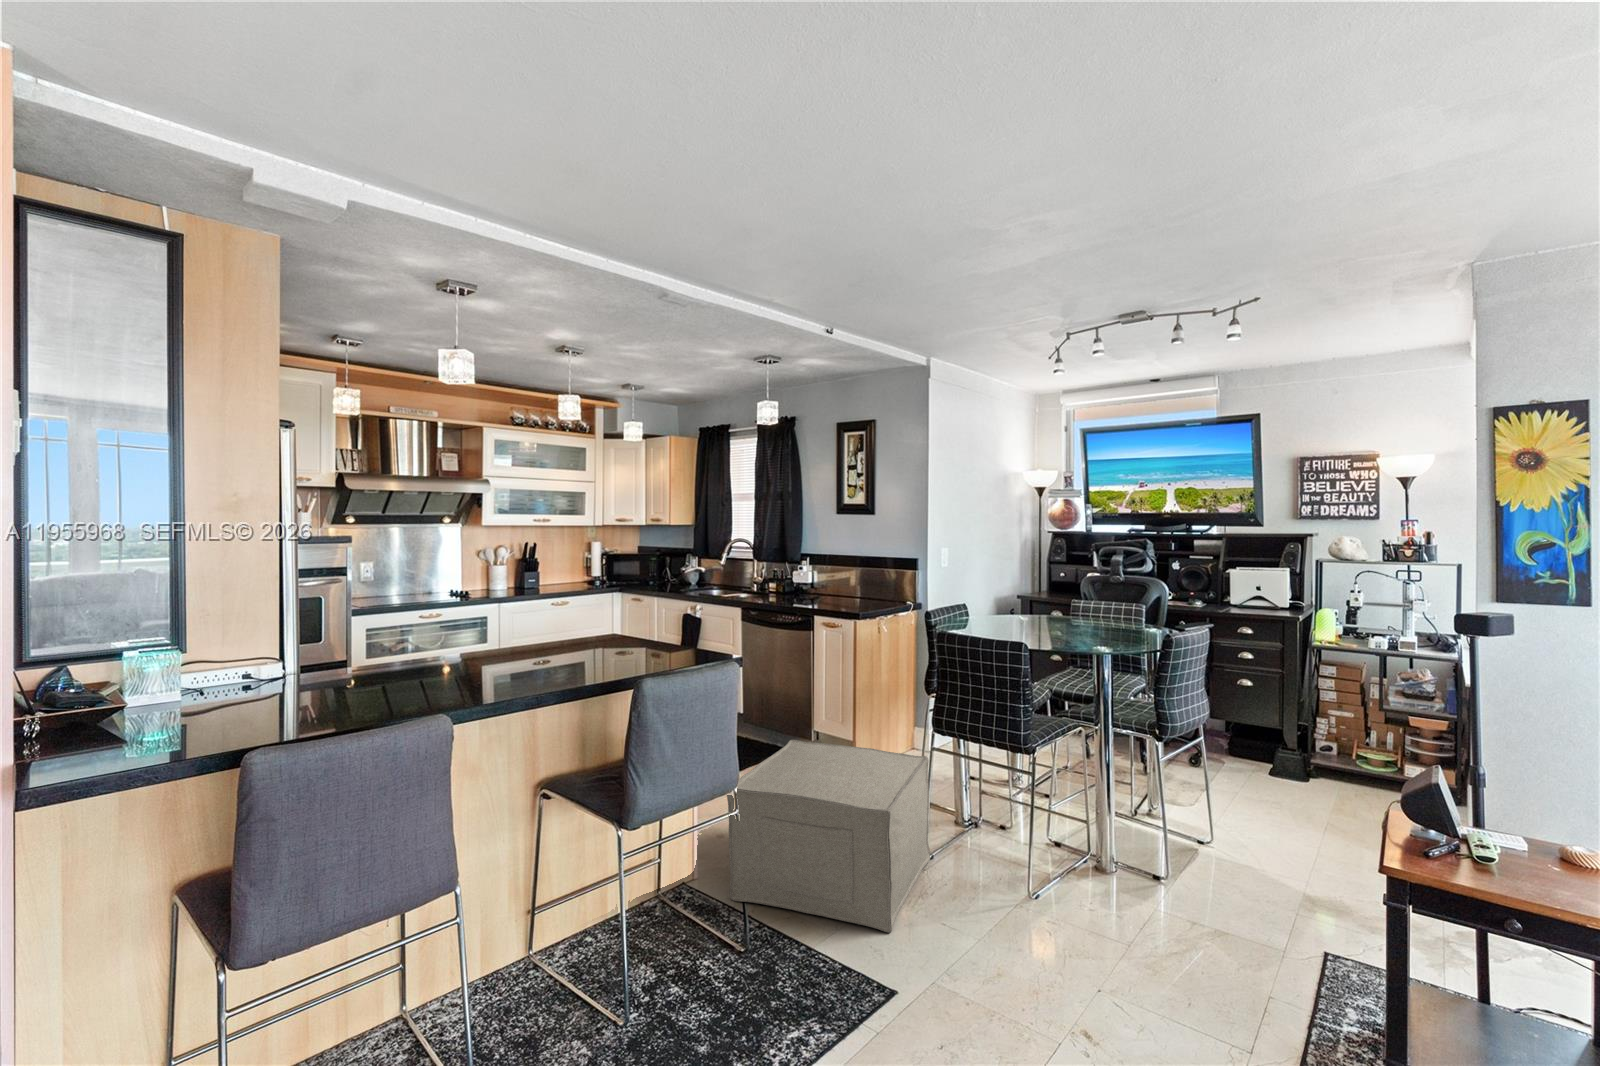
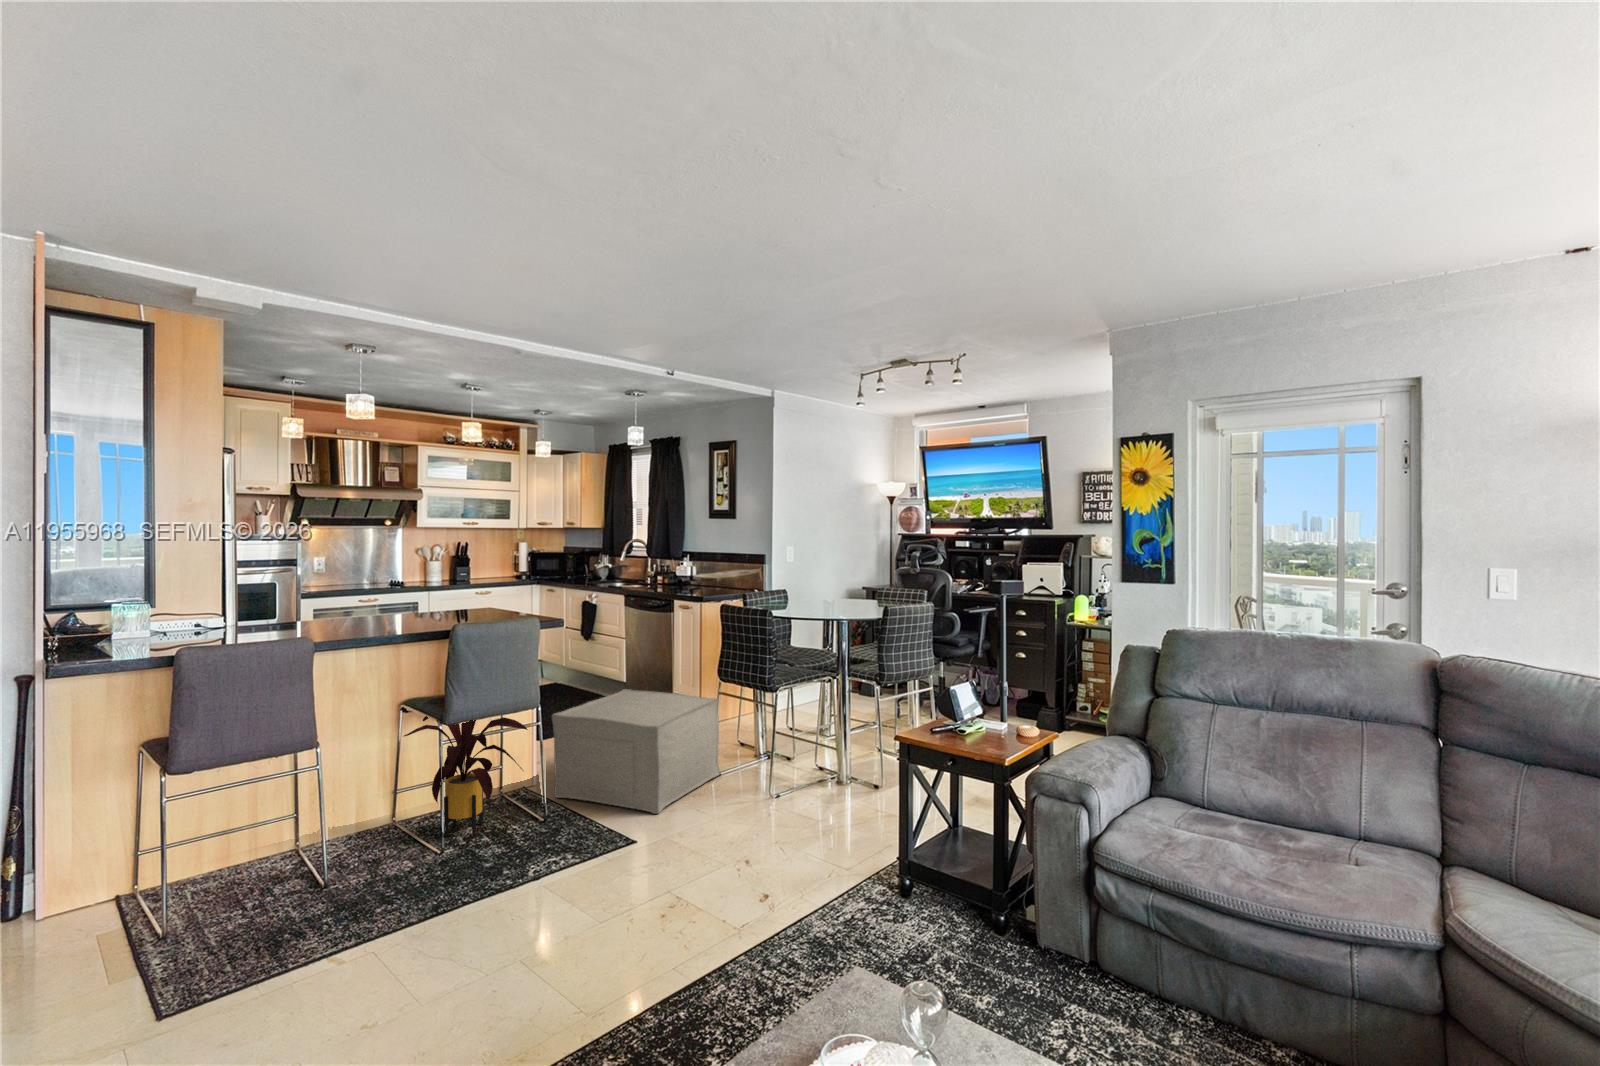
house plant: none [552,772,726,980] -> present [404,716,527,837]

